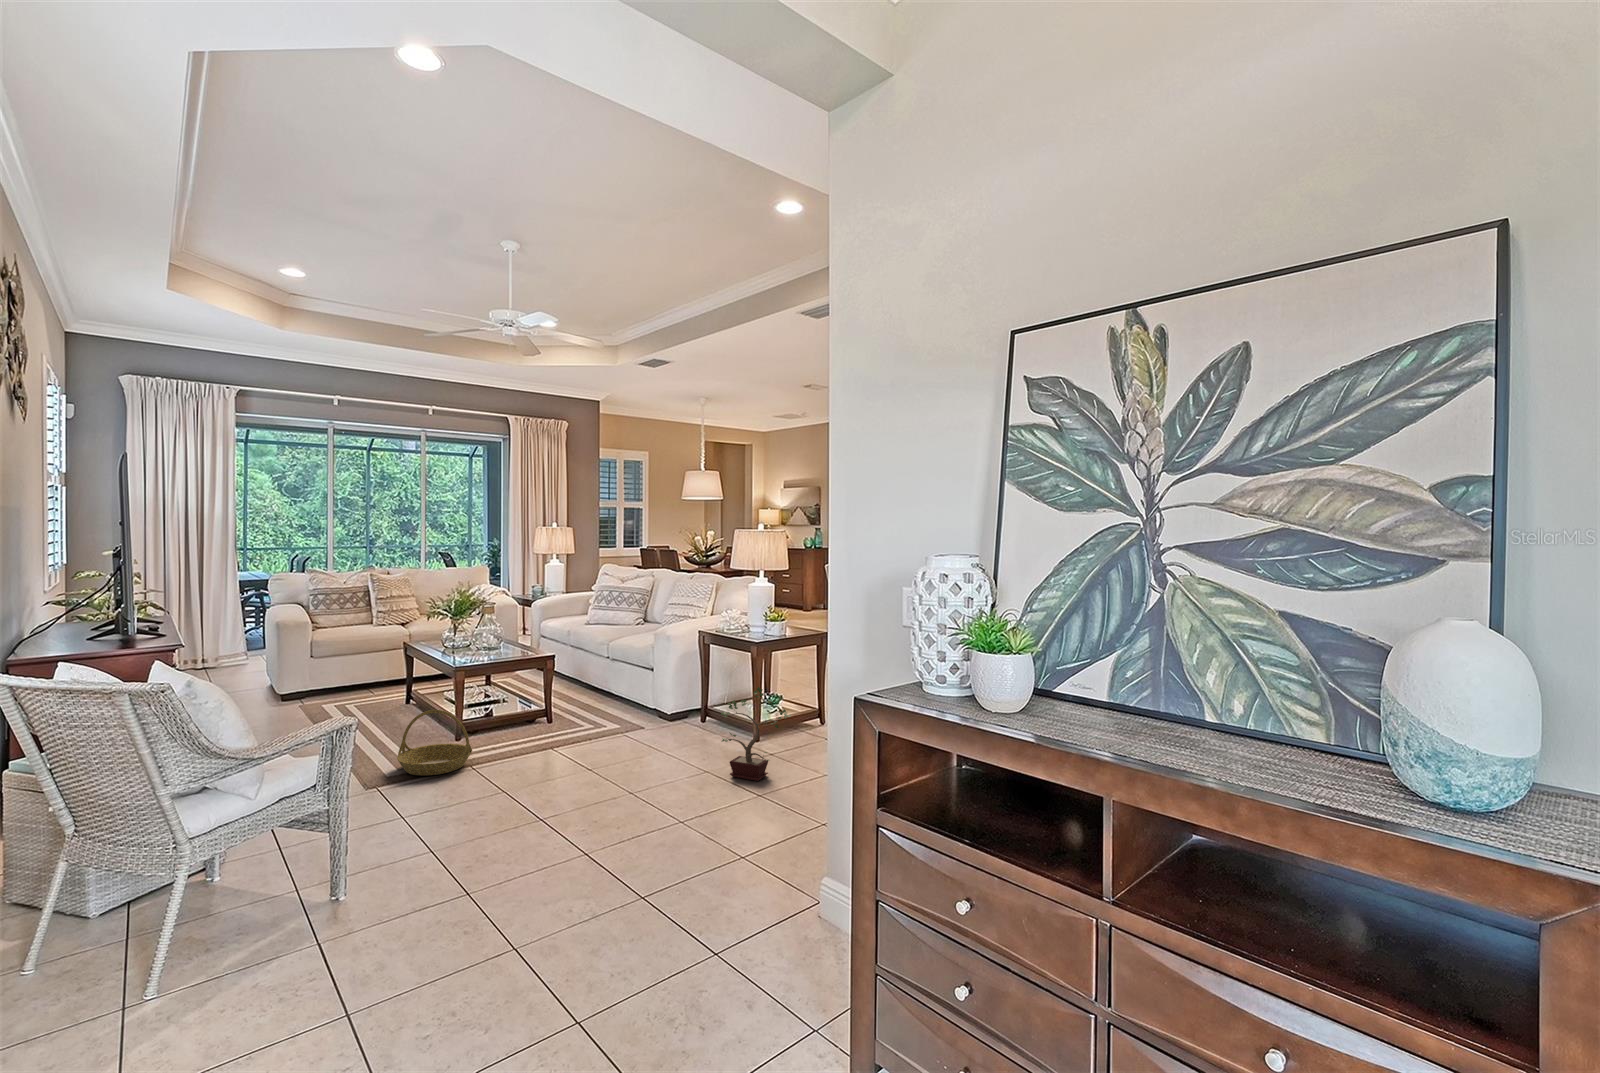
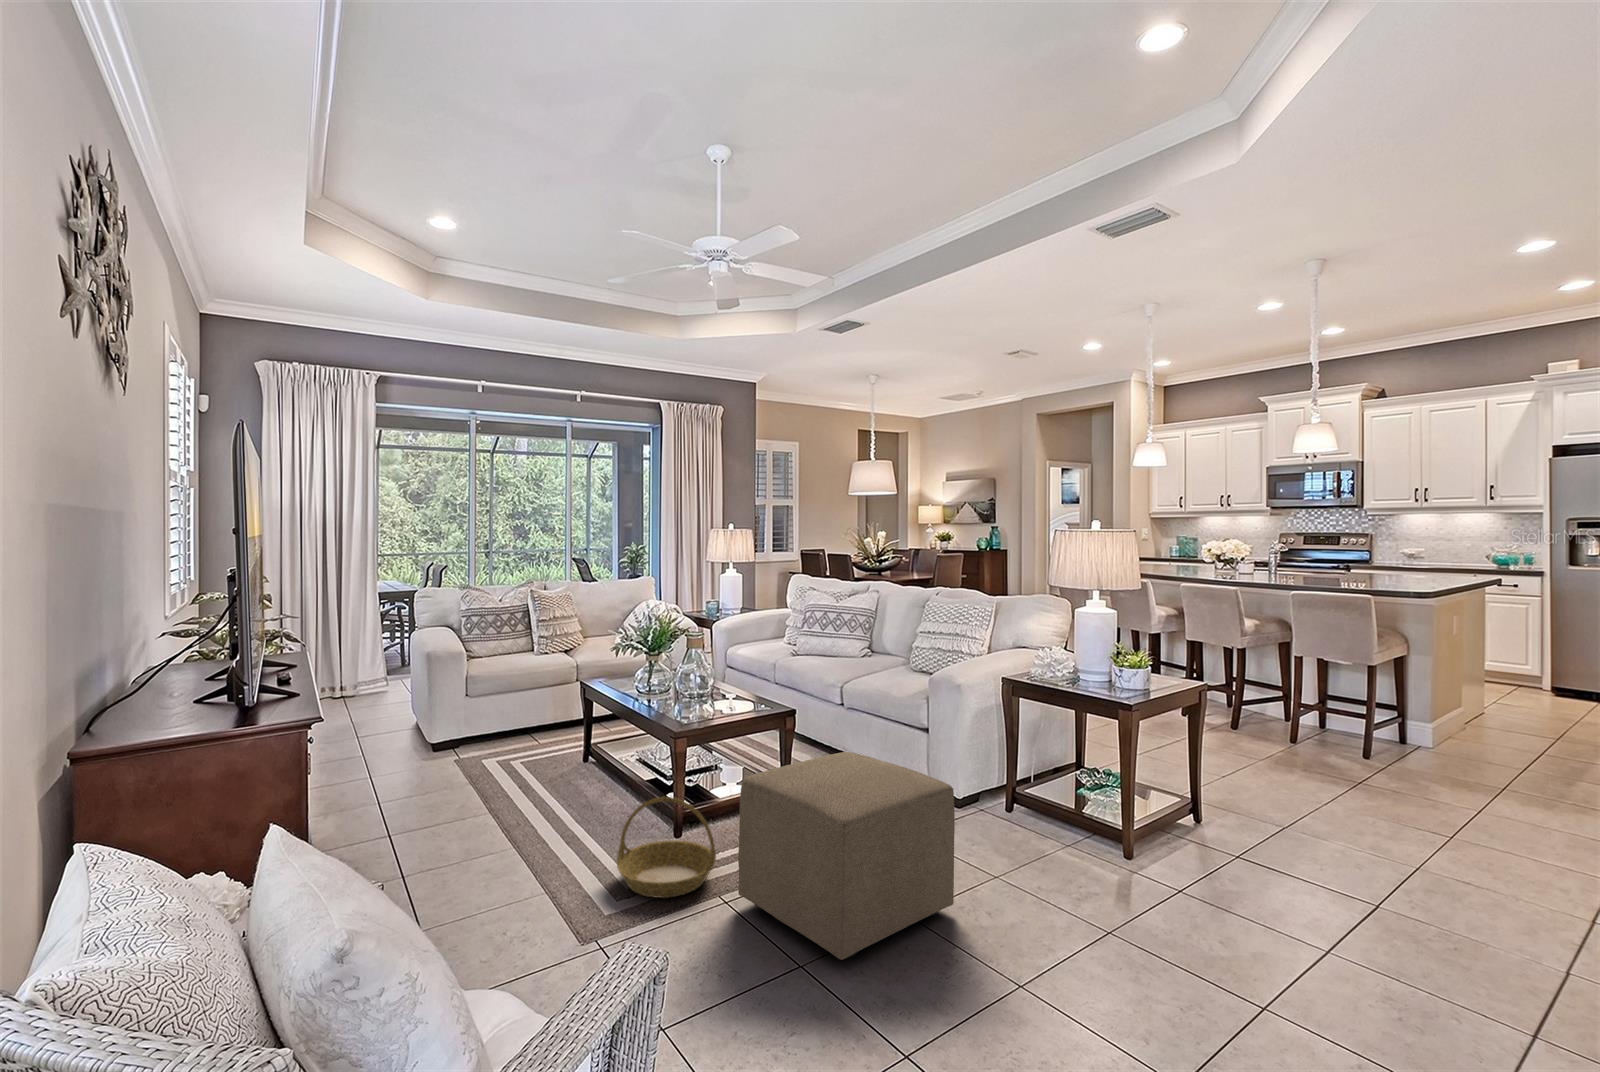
ottoman: none [478,679,624,798] -> present [738,752,955,960]
potted plant: present [721,687,791,781] -> none [1102,779,1252,935]

